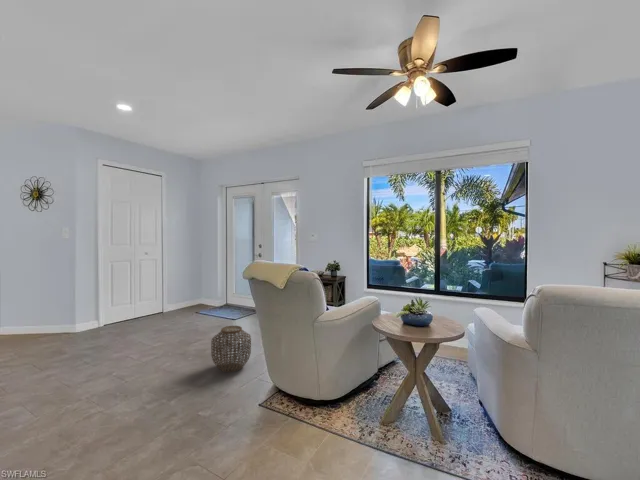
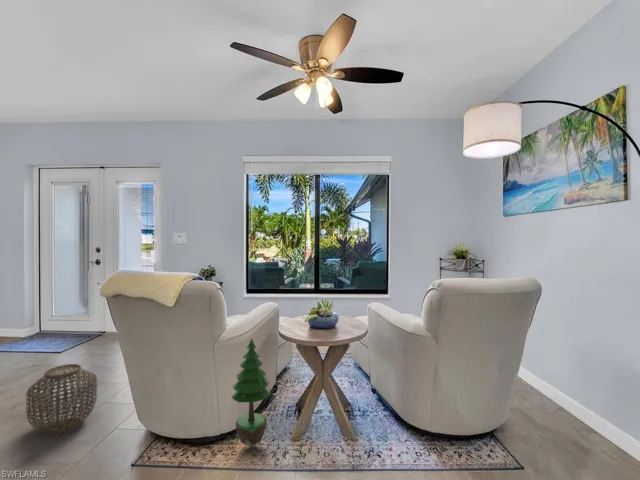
potted tree: none [328,324,362,418] -> present [232,339,271,447]

